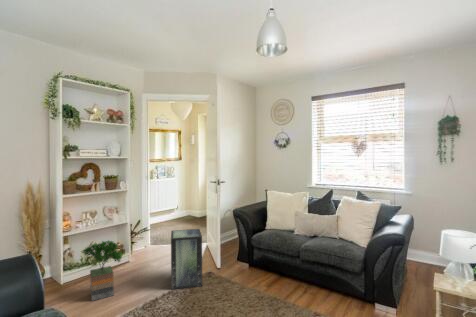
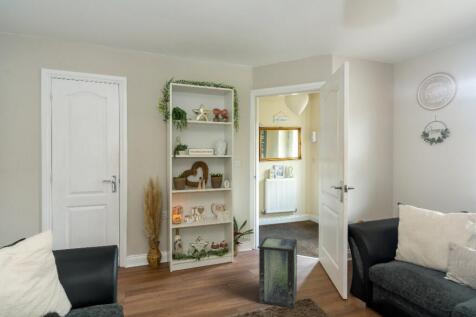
potted tree: present [83,241,122,301] -> none [180,238,215,295]

